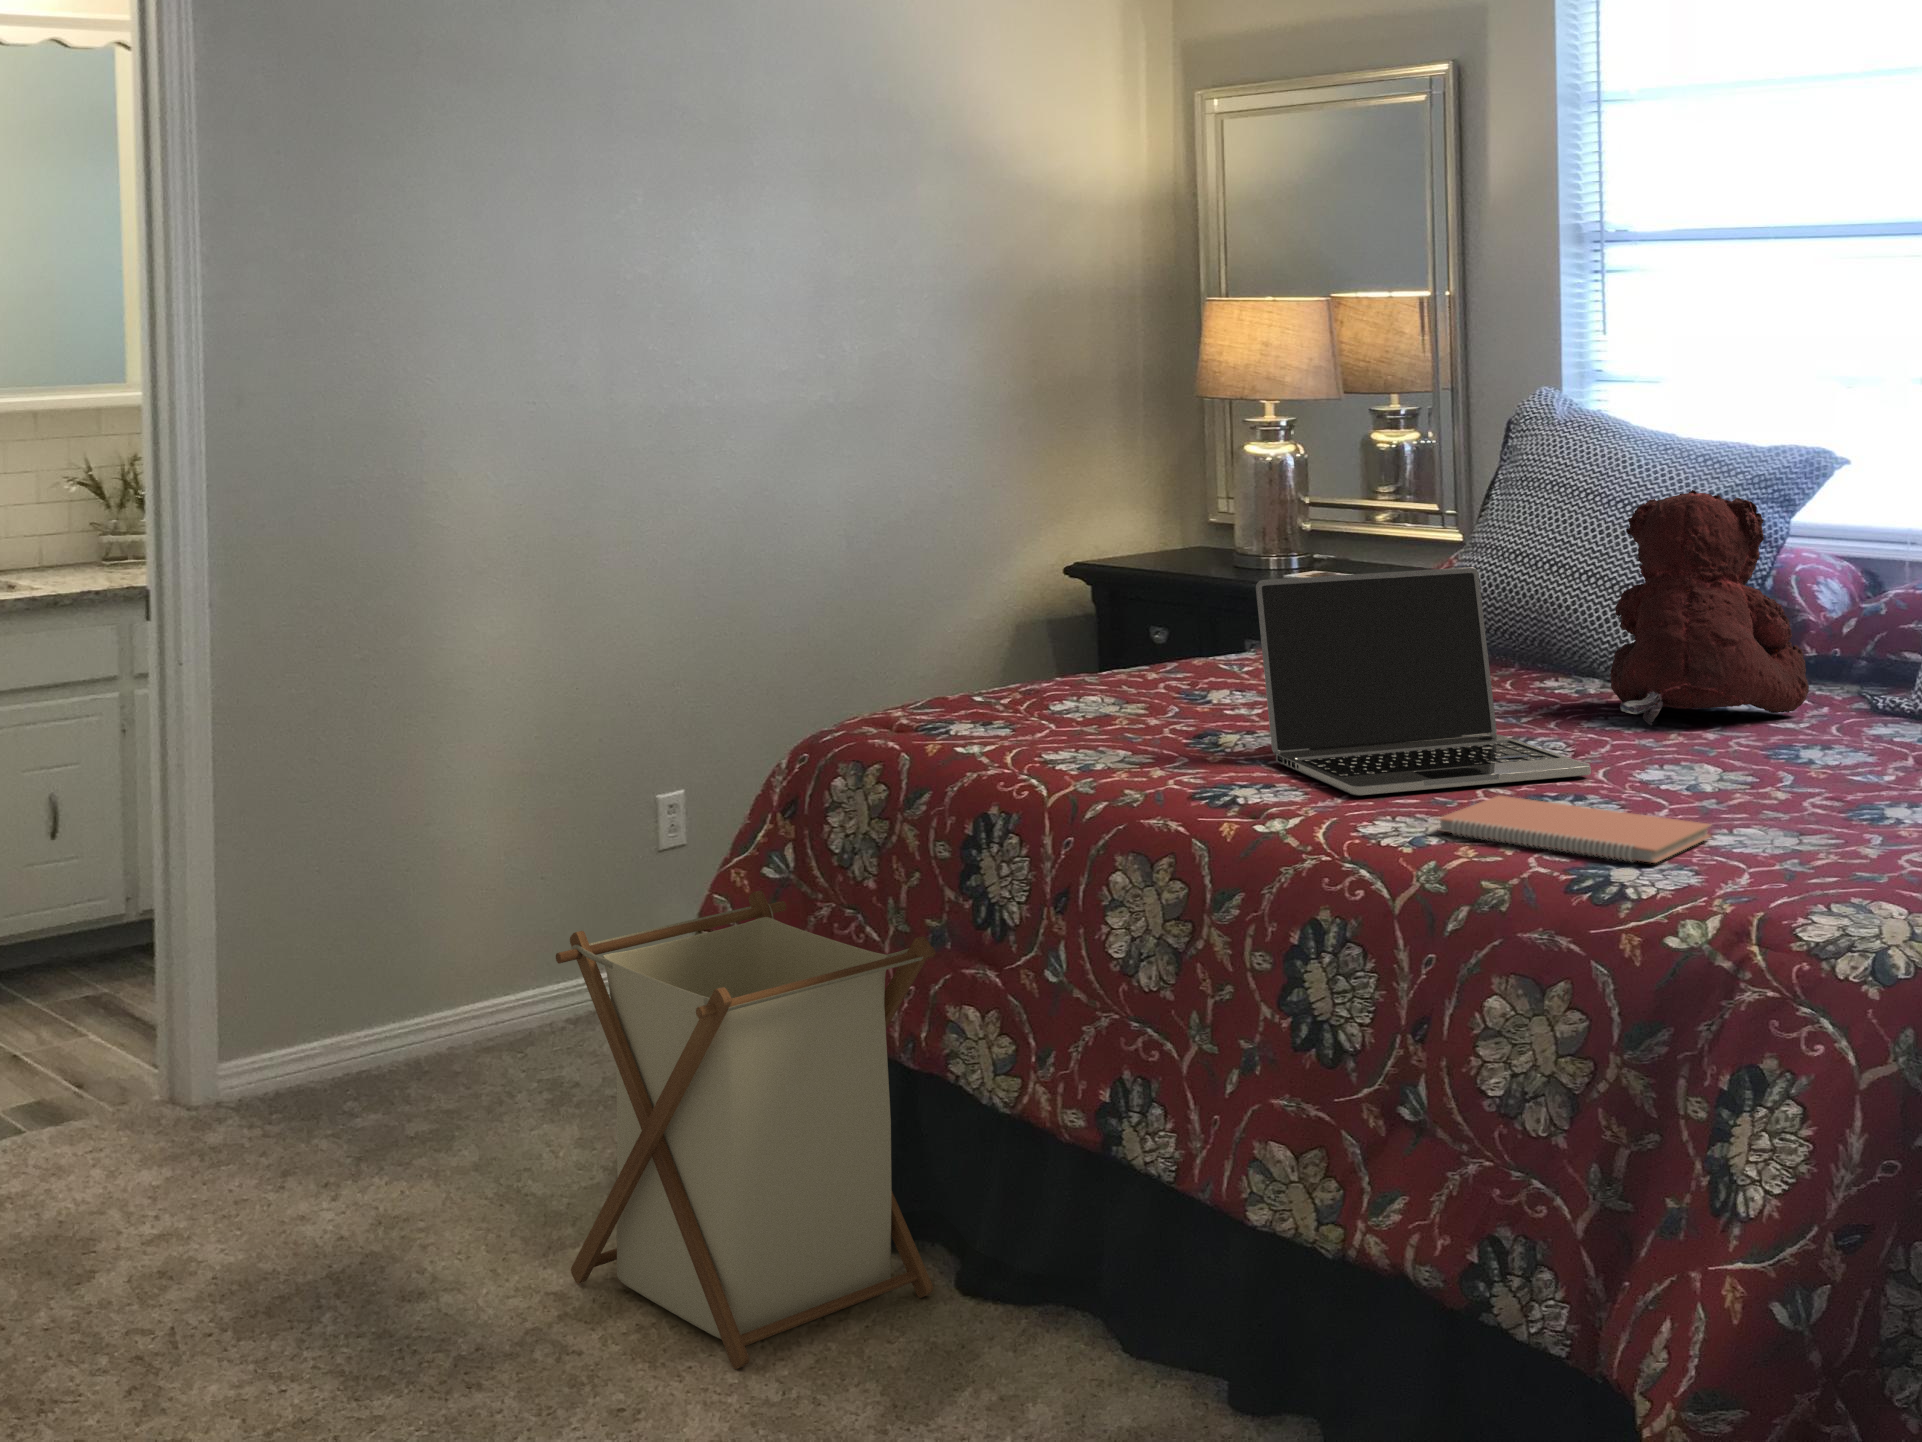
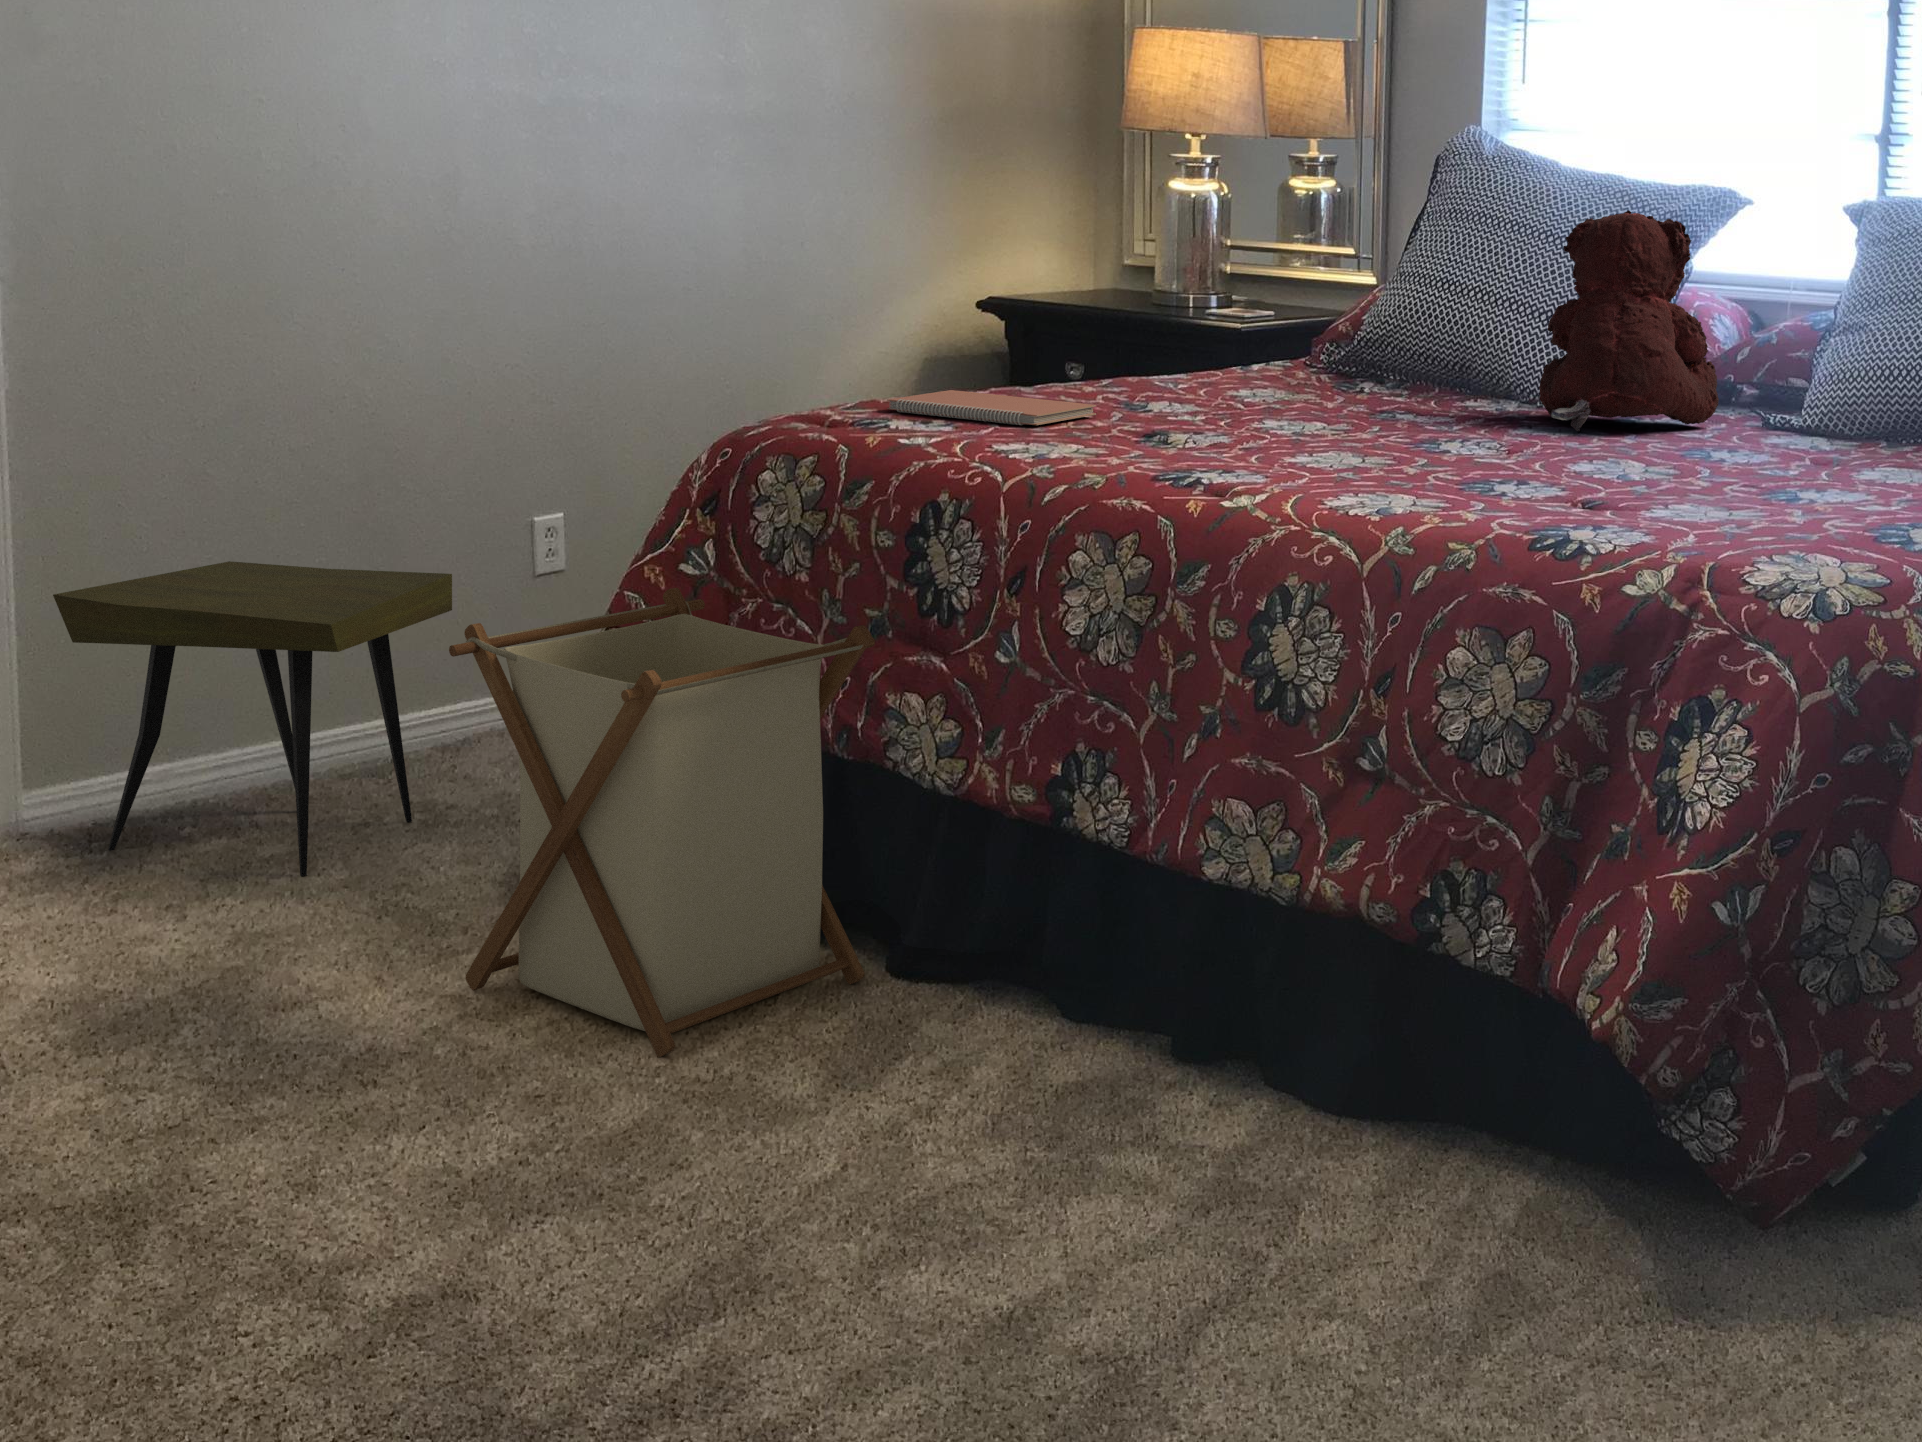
laptop: present [1256,567,1591,795] -> none [1219,270,1535,477]
notebook: present [1438,796,1711,863] -> present [887,390,1096,425]
side table: none [252,847,578,1152] -> present [53,561,452,876]

